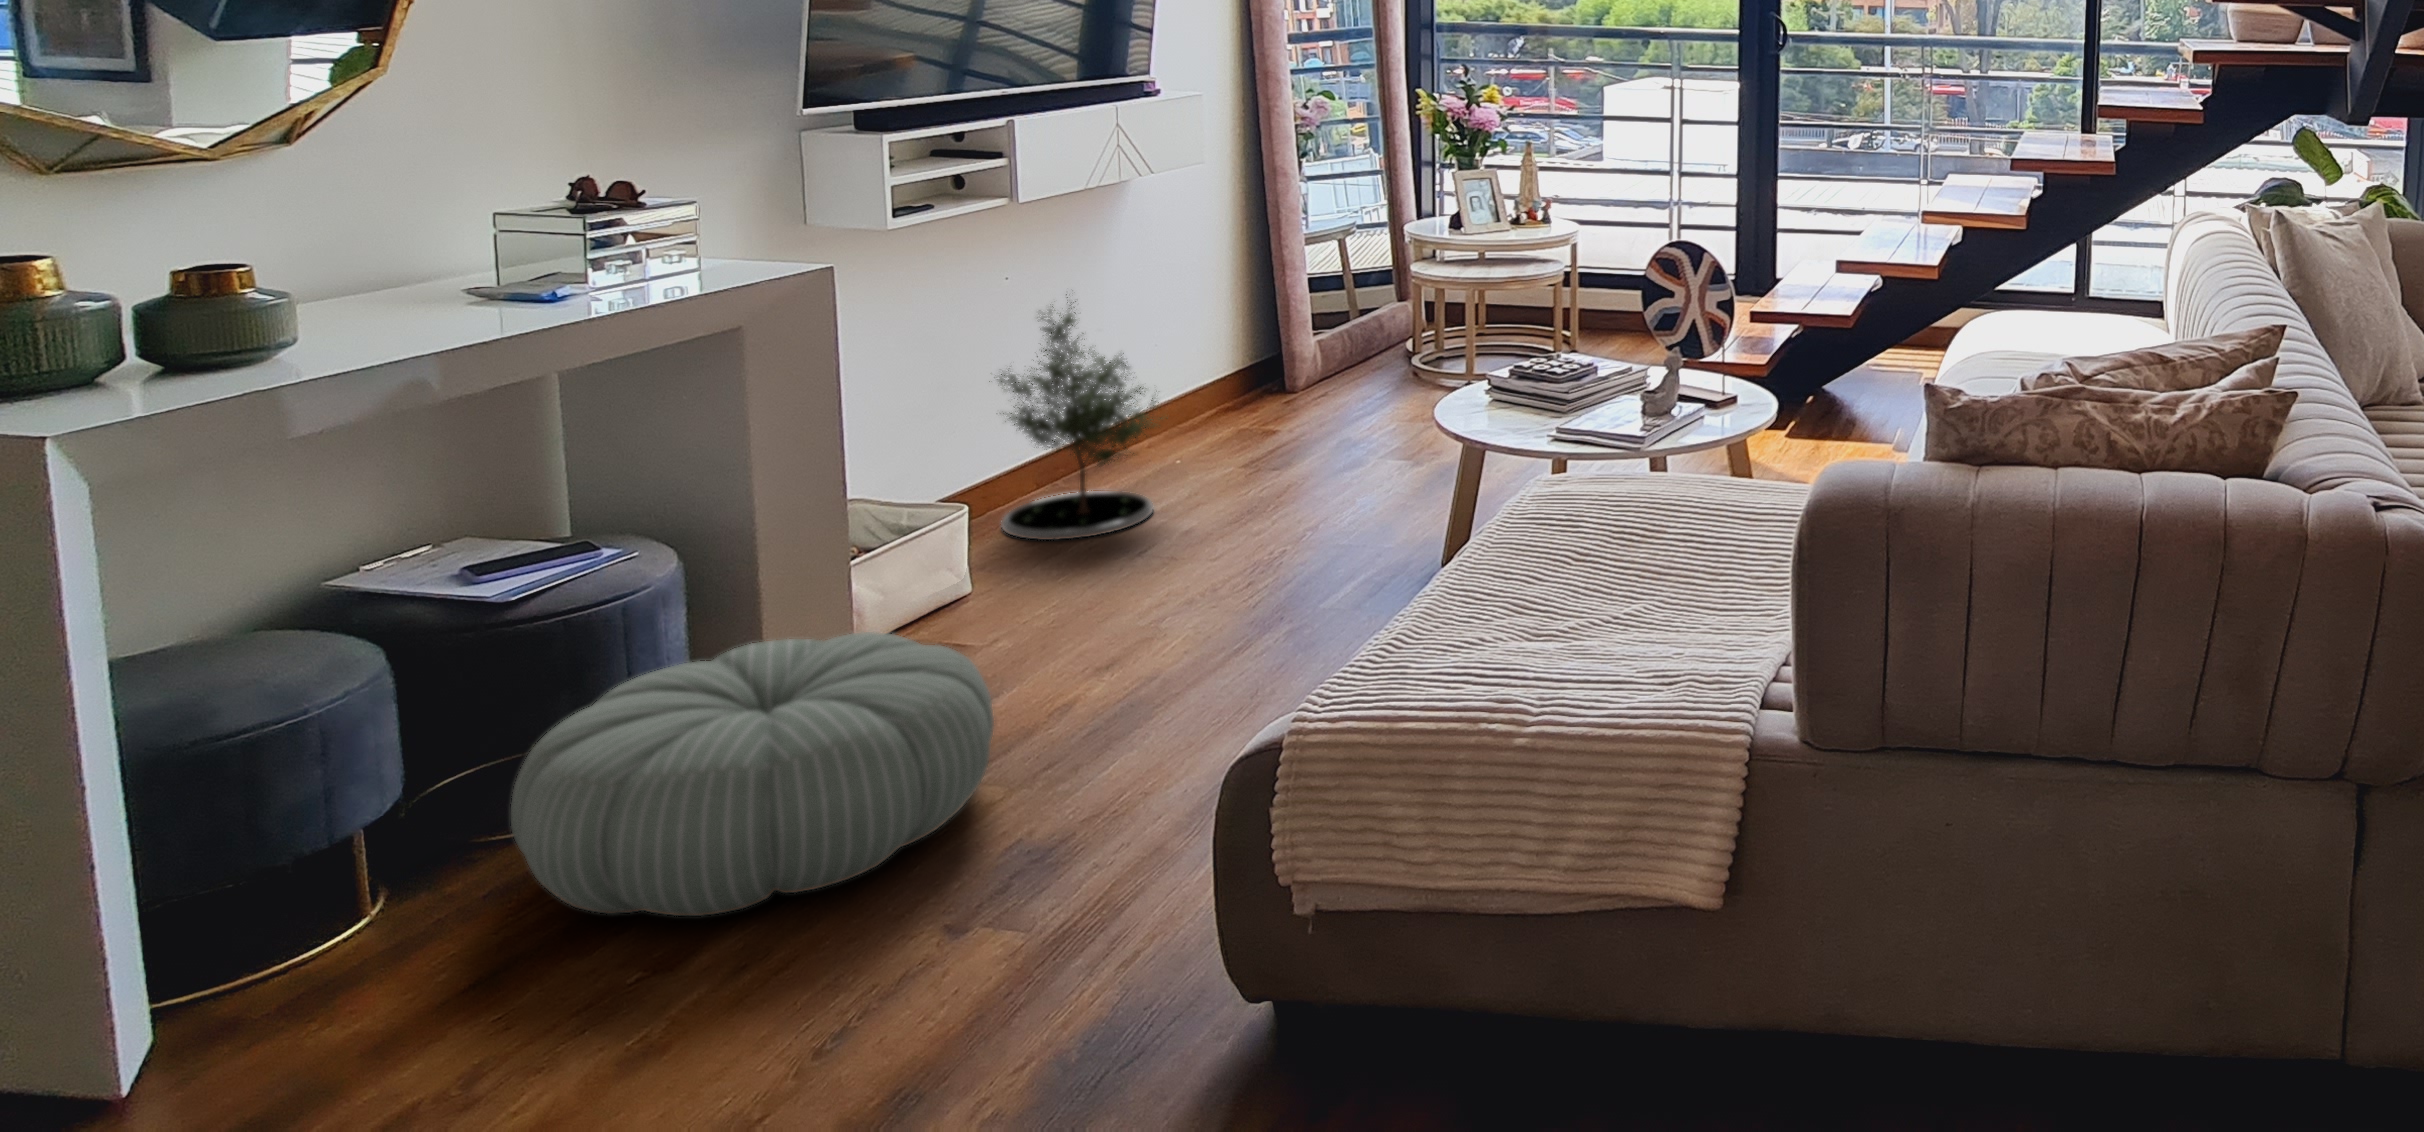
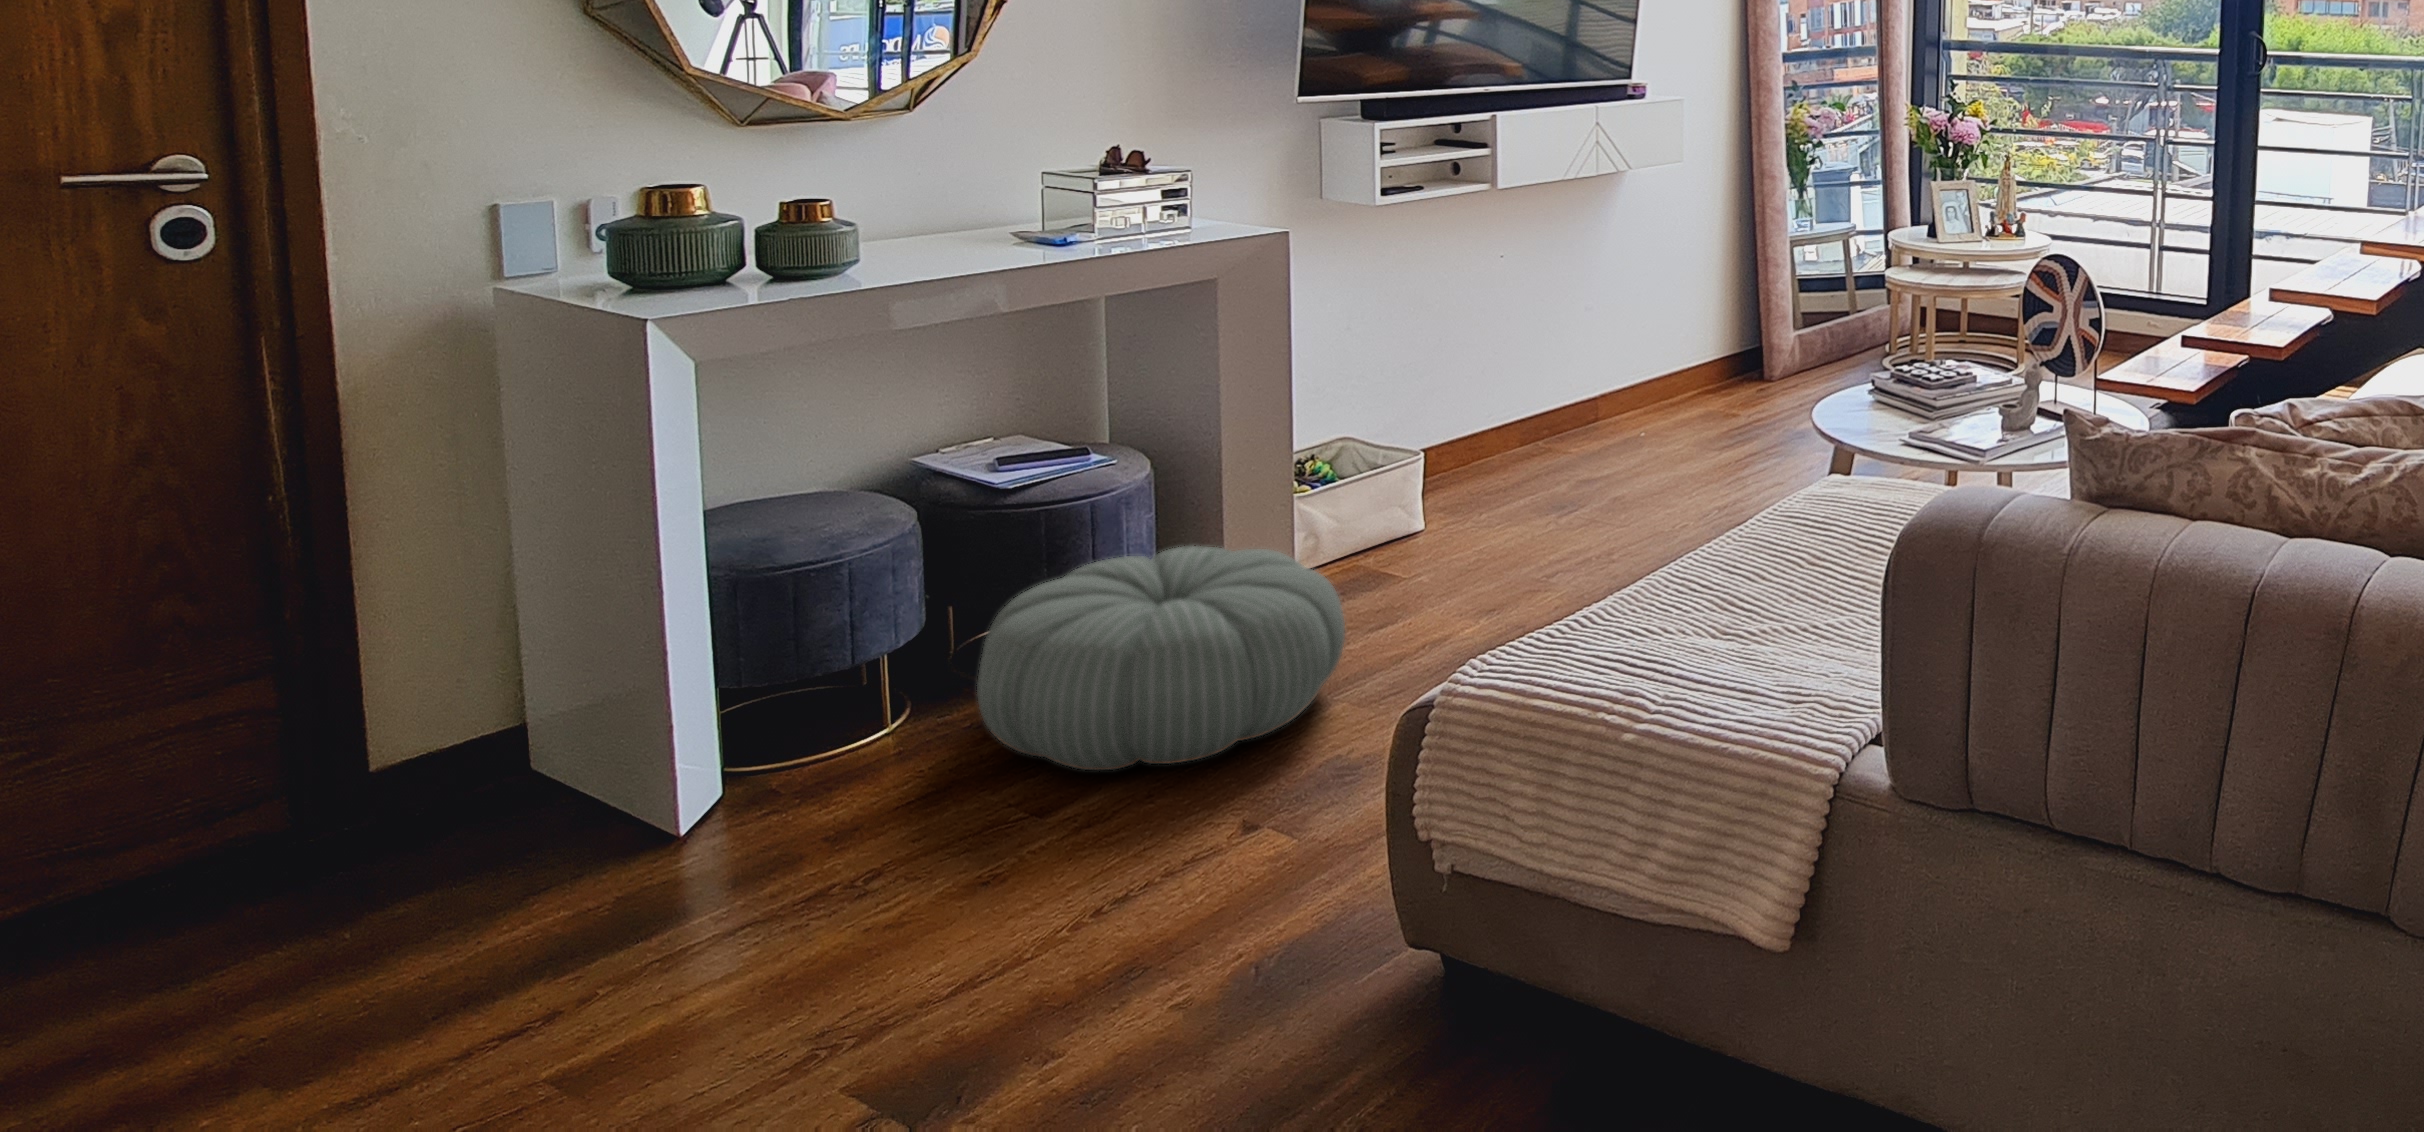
potted tree: present [989,294,1162,540] -> none [1462,269,1600,492]

